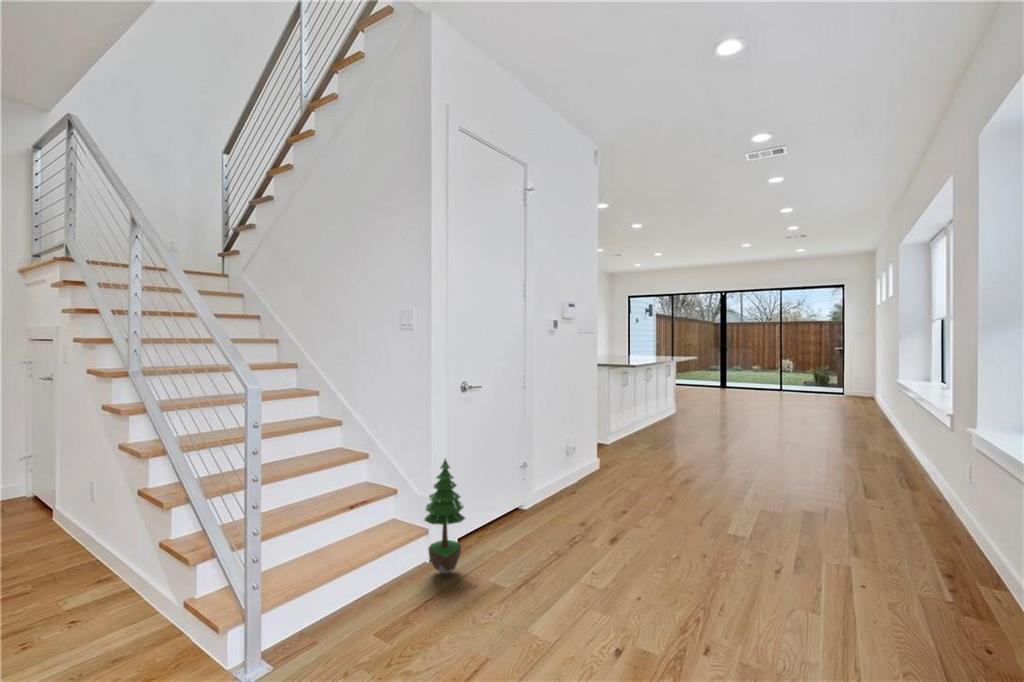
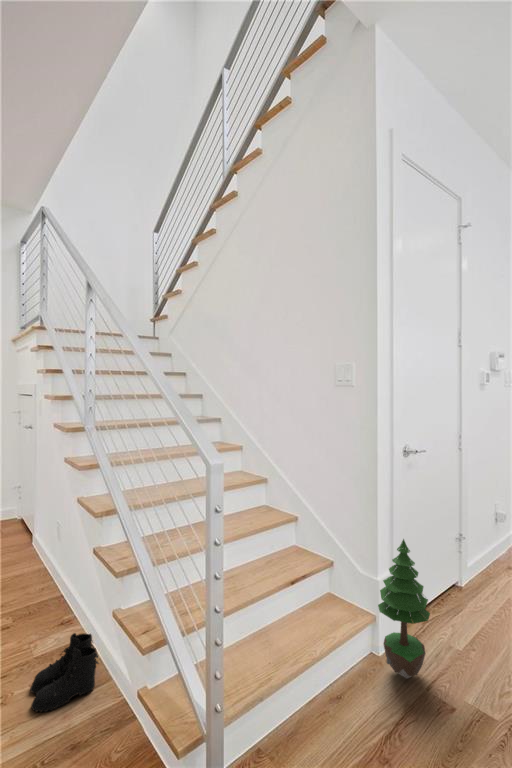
boots: none [65,572,145,641] -> present [30,633,99,712]

